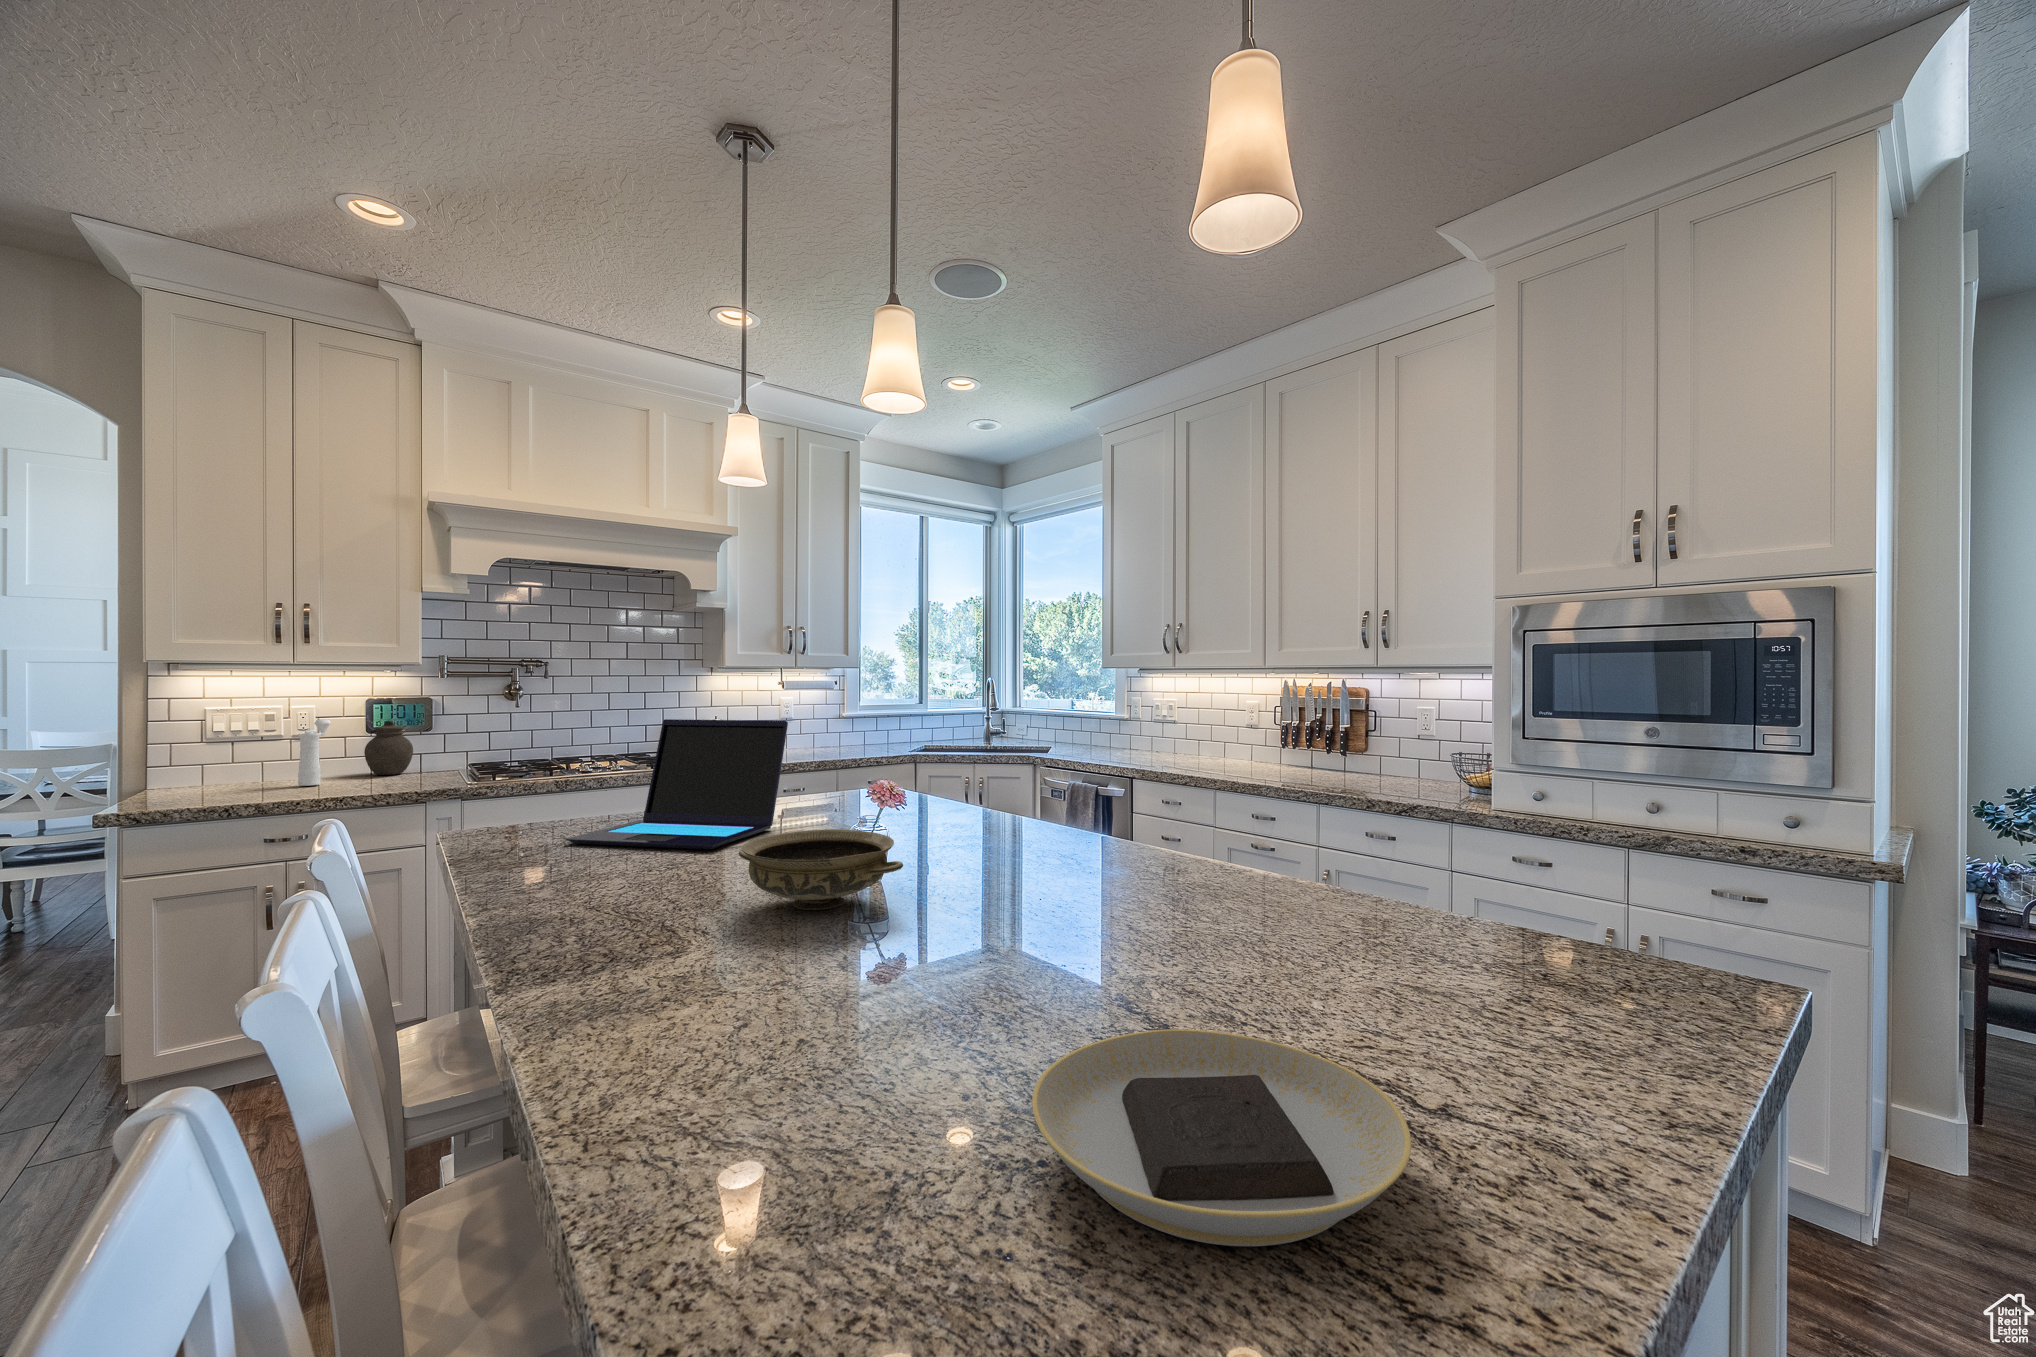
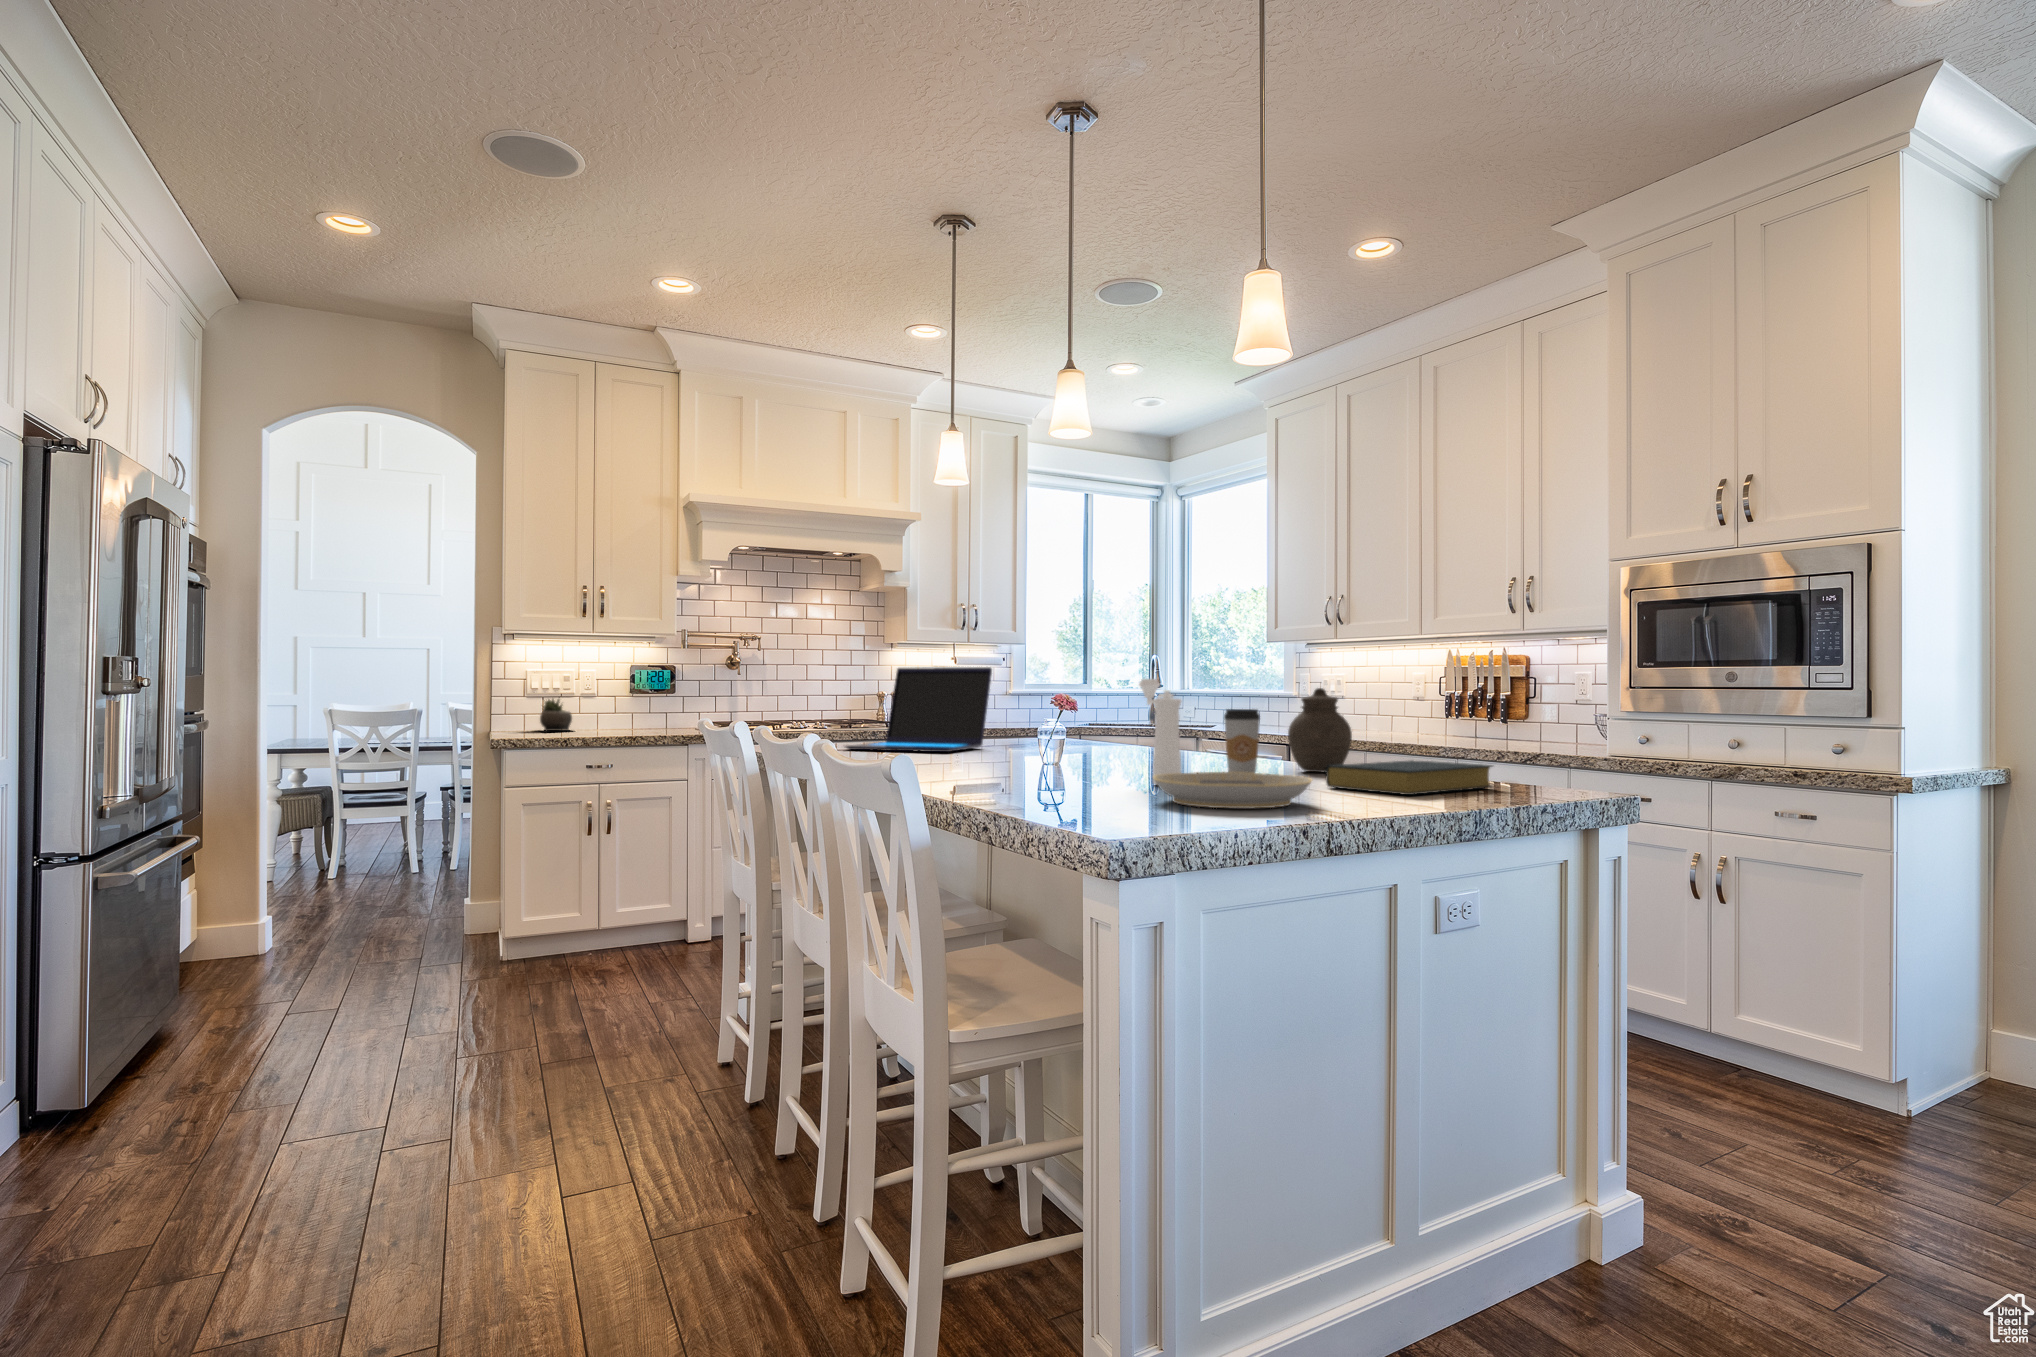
pepper mill: present [298,719,331,786] -> present [1139,679,1181,785]
jar: present [364,721,413,775] -> present [1288,688,1352,772]
succulent plant: none [228,738,289,783] -> present [540,697,572,731]
coffee cup: none [1118,824,1176,937] -> present [1224,709,1260,773]
ceramic bowl: present [739,829,903,910] -> none [981,724,1087,767]
hardback book: none [1320,916,1584,1054] -> present [1326,760,1492,795]

